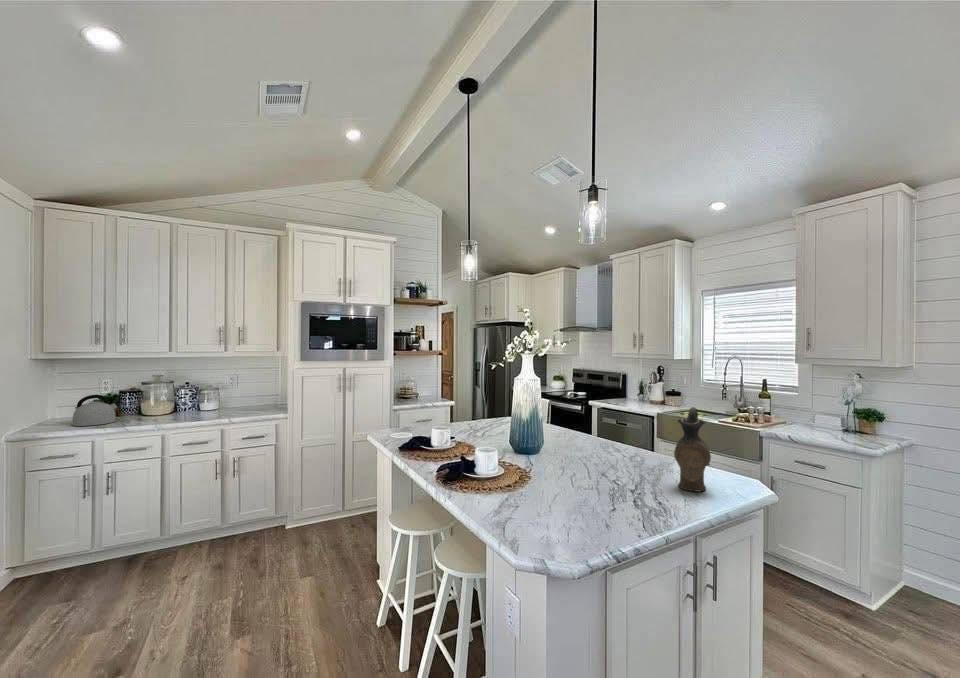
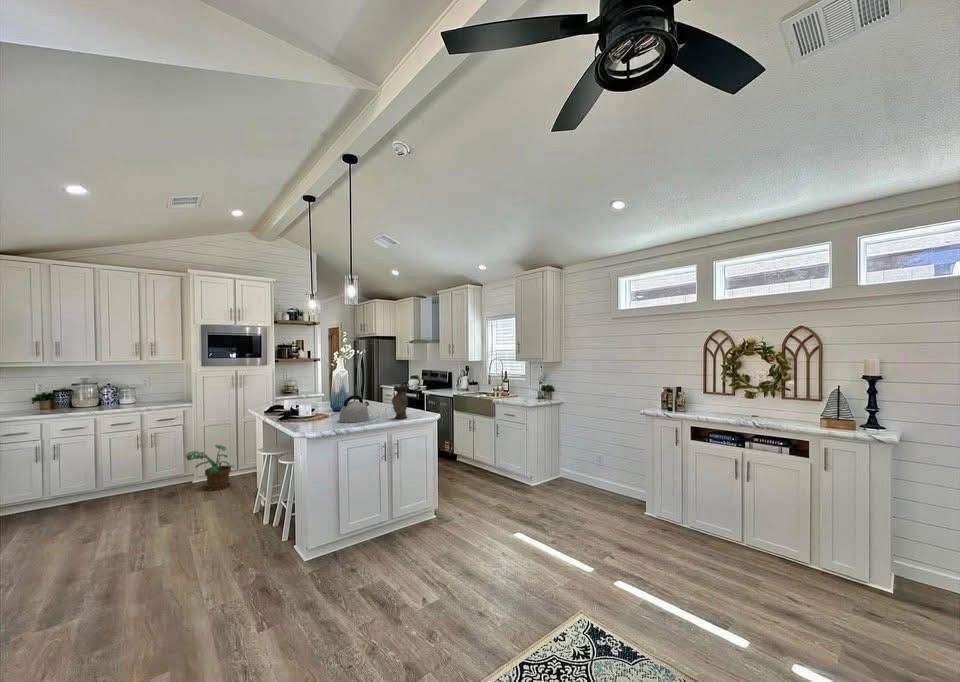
kettle: present [72,395,120,426] -> present [339,395,369,423]
potted plant: none [280,474,345,545] -> present [186,445,235,490]

